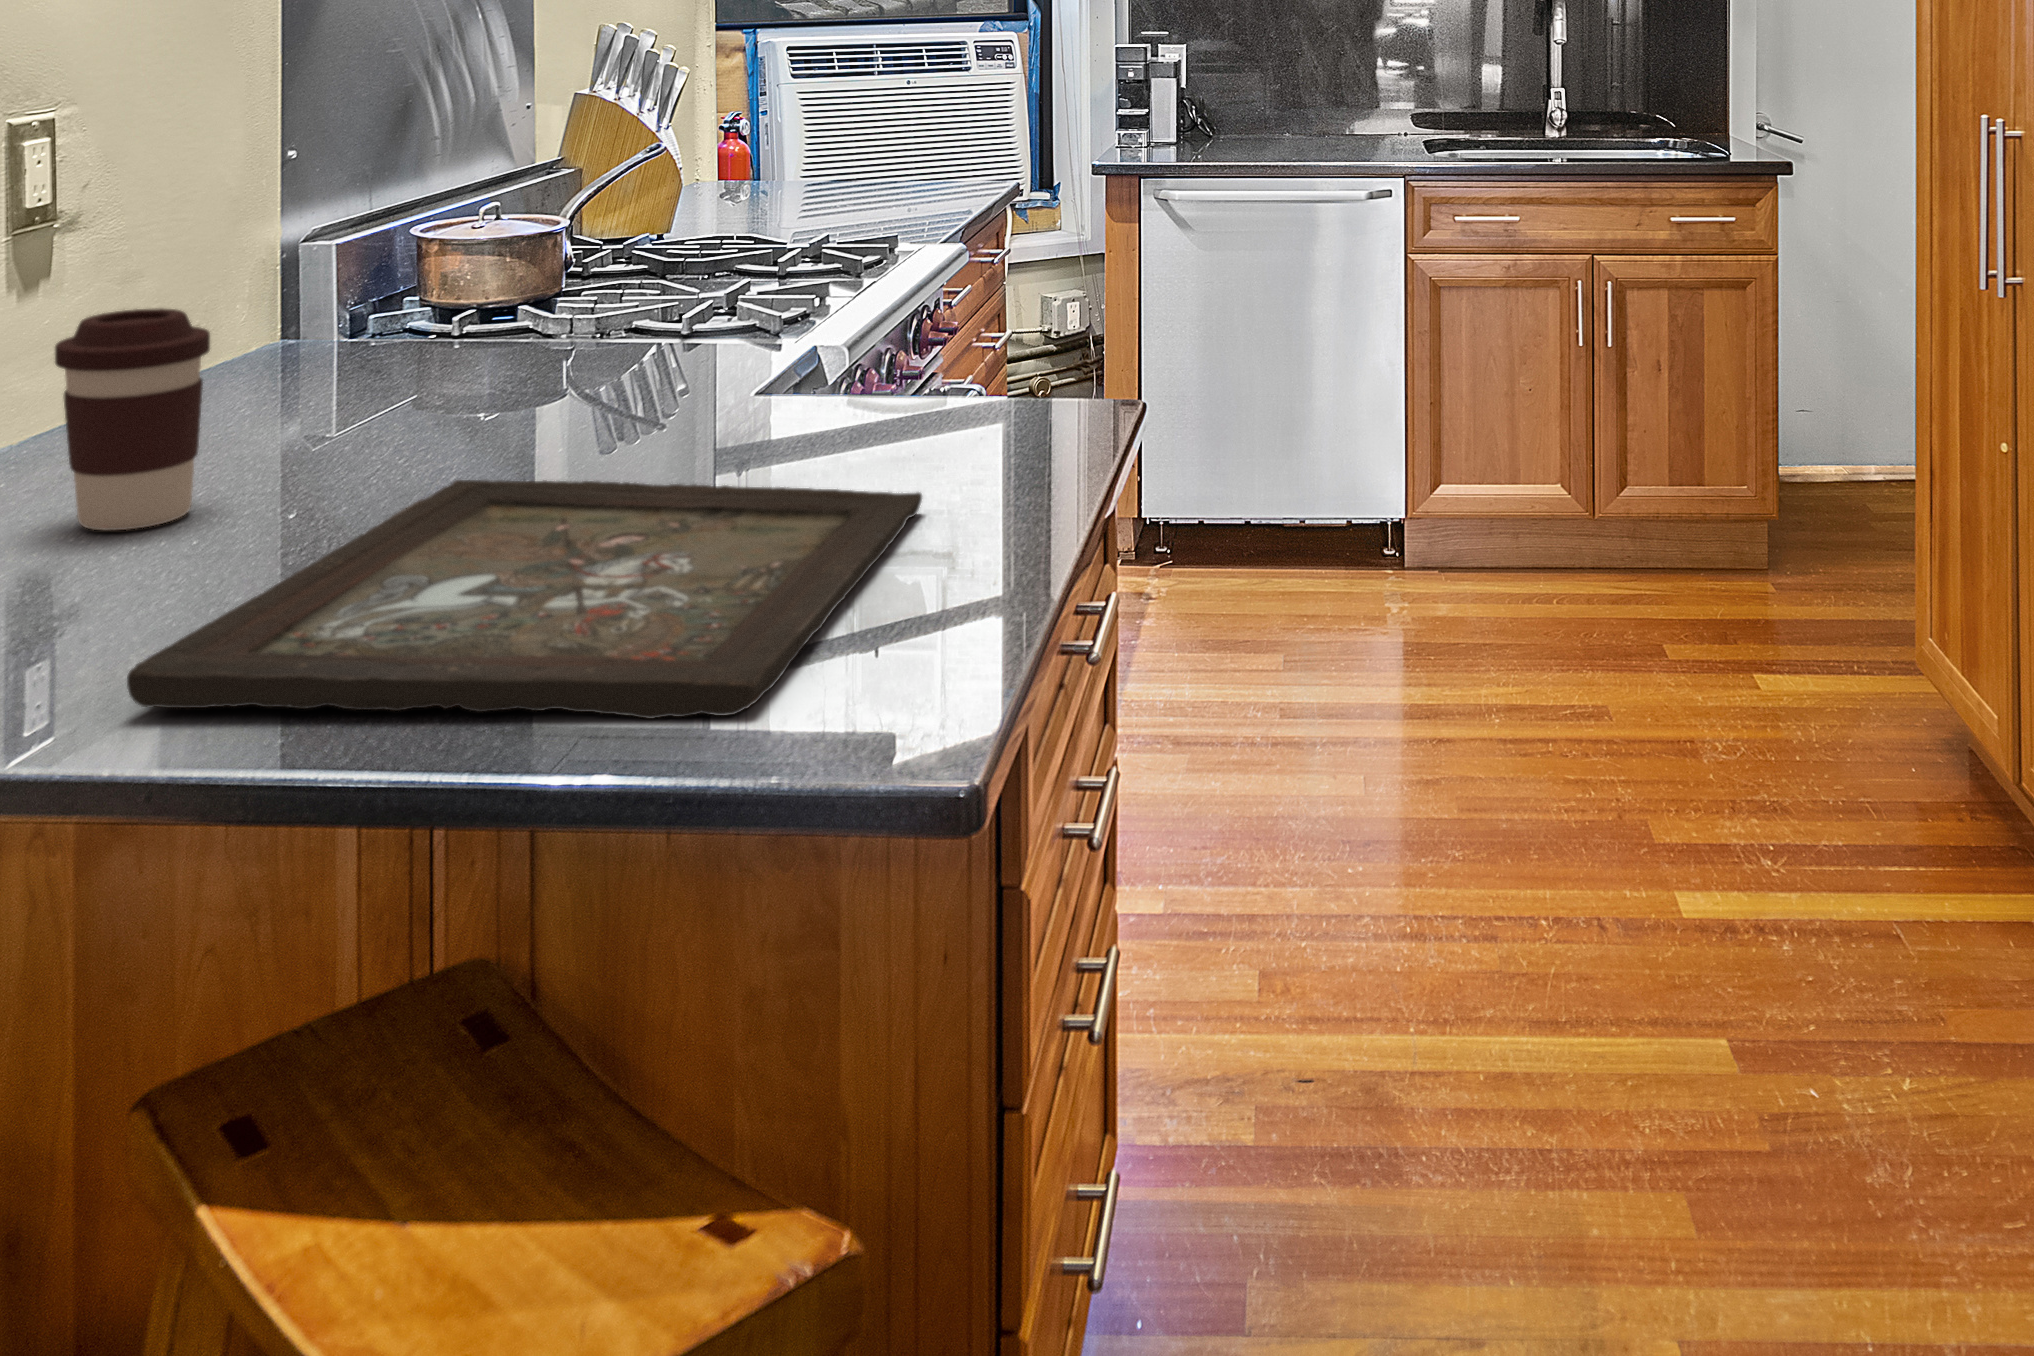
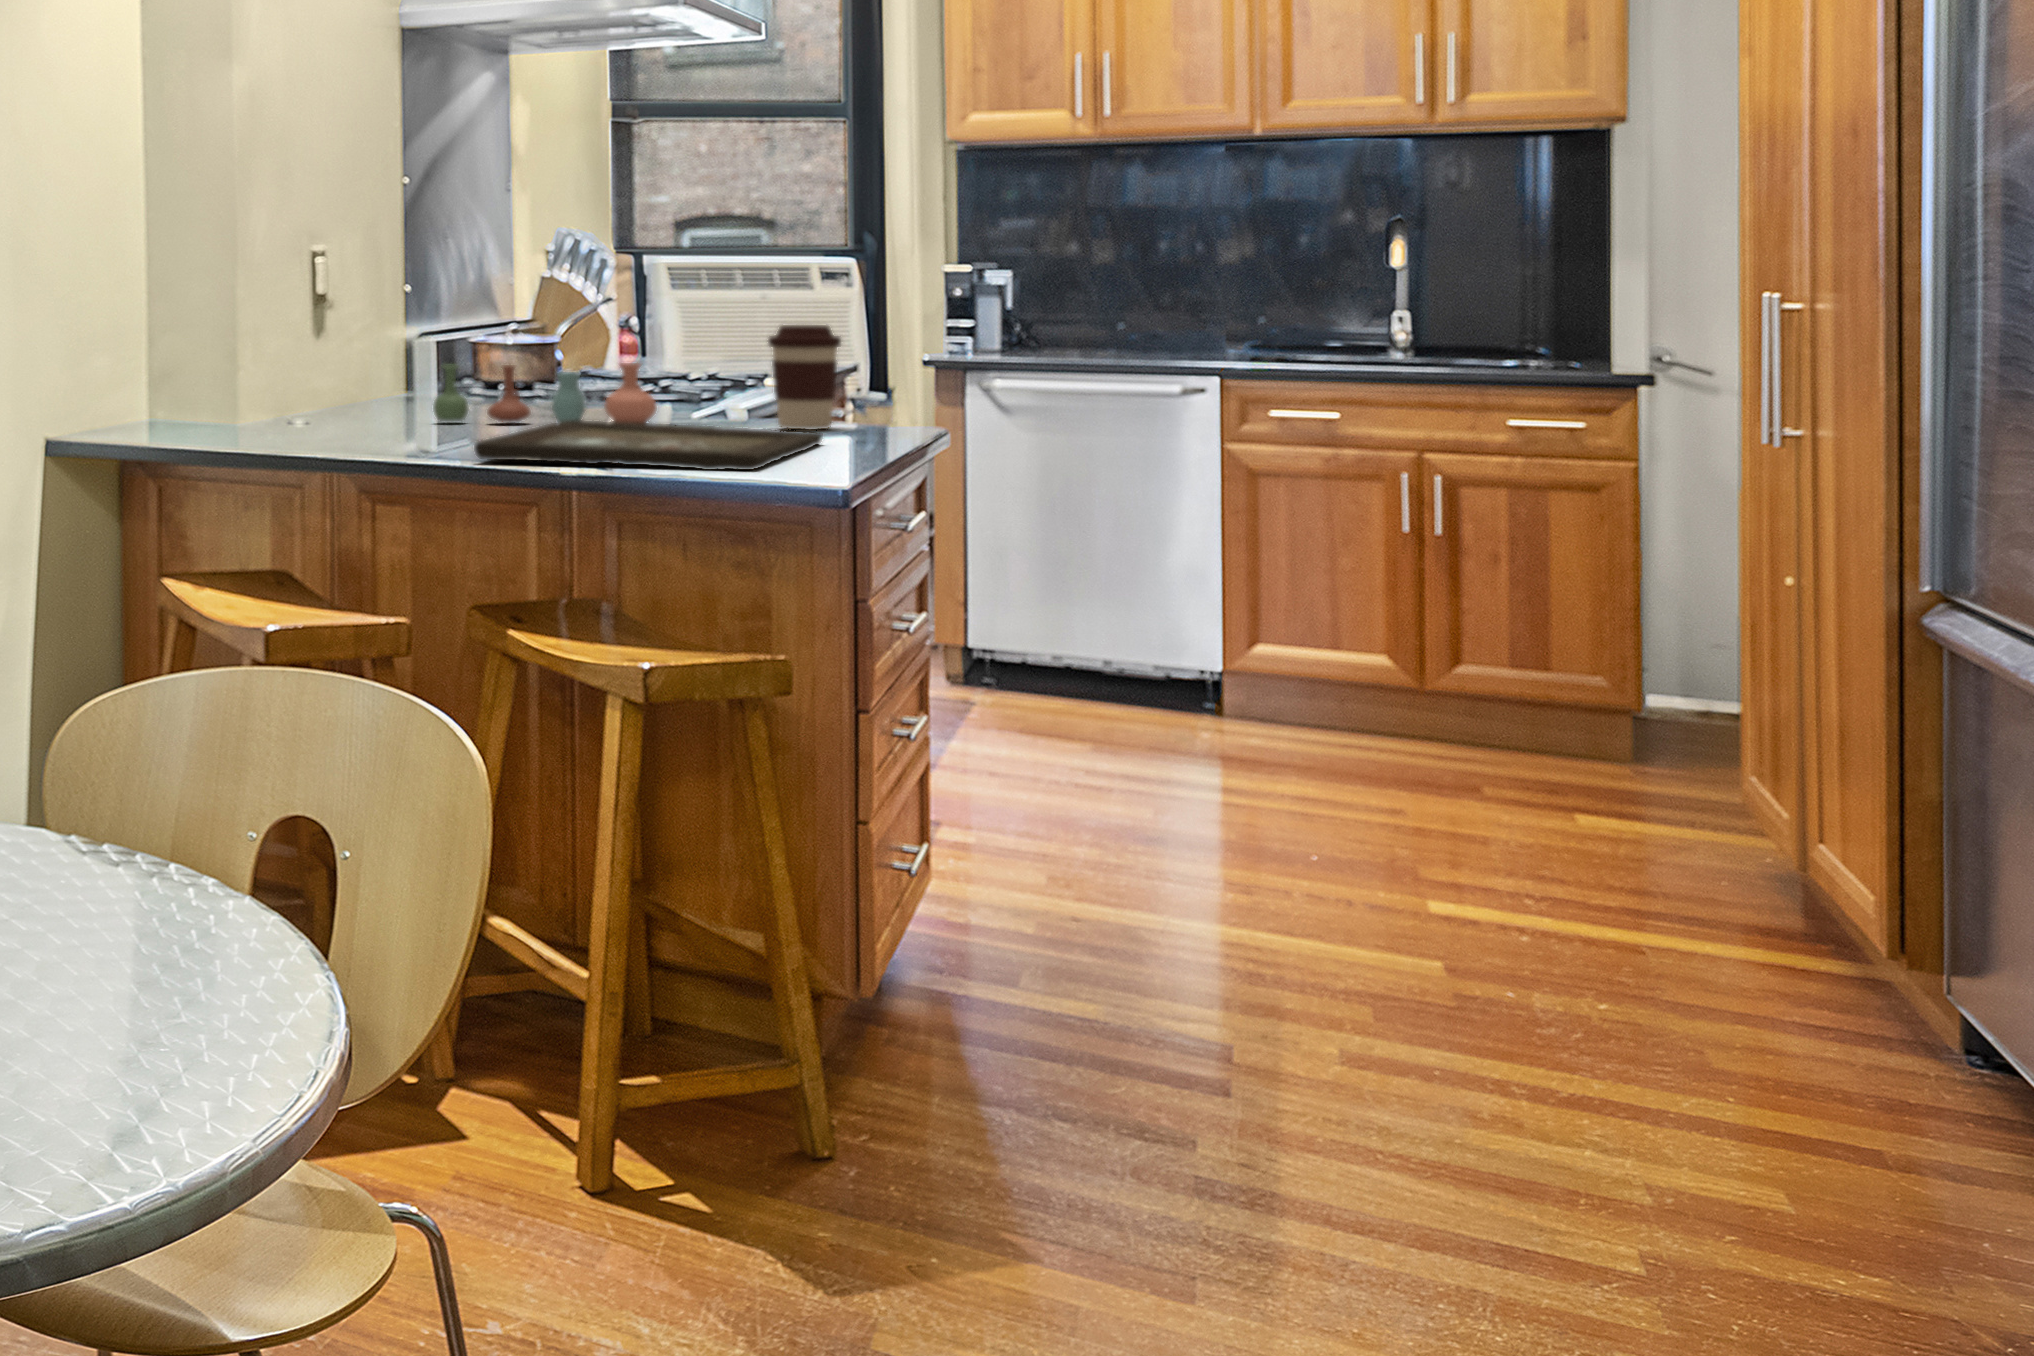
coffee cup: present [55,308,210,530] -> present [768,325,841,430]
vase: none [261,312,667,431] -> present [433,363,657,423]

